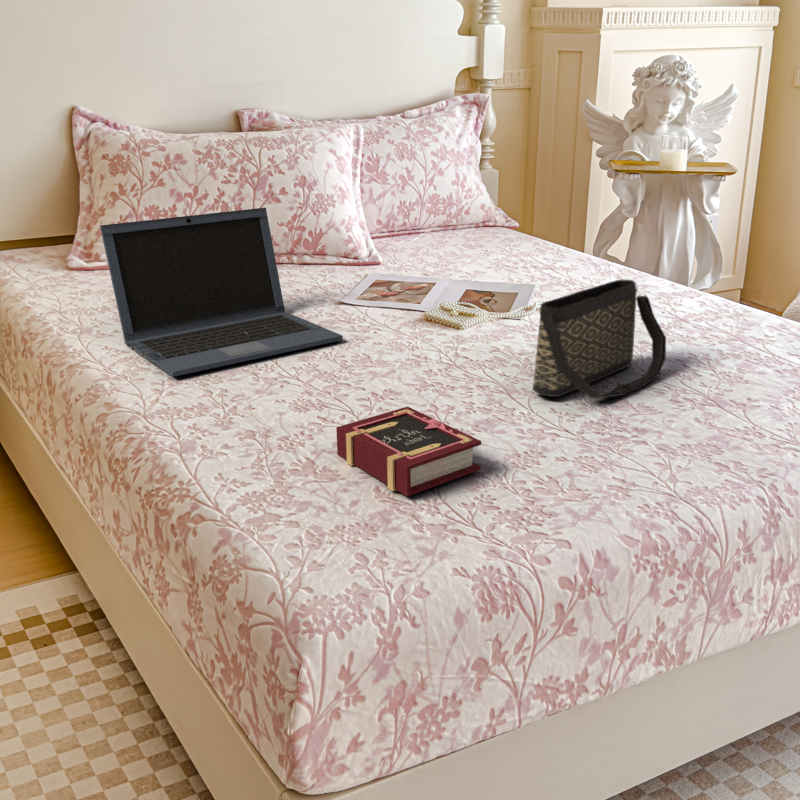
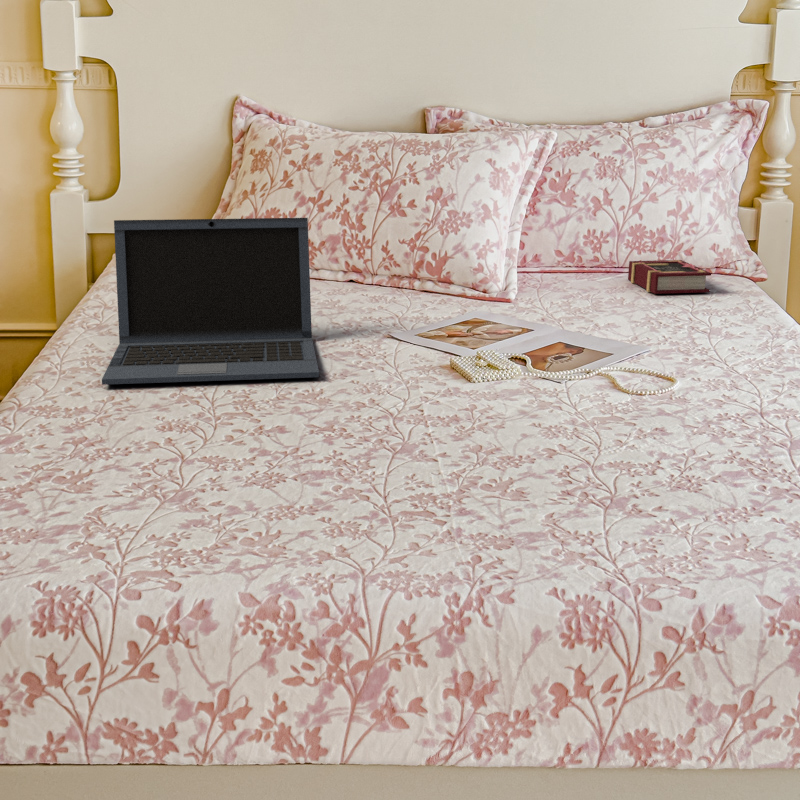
handbag: present [533,280,666,398] -> none [422,350,649,502]
book: present [336,407,481,496] -> present [628,260,711,294]

